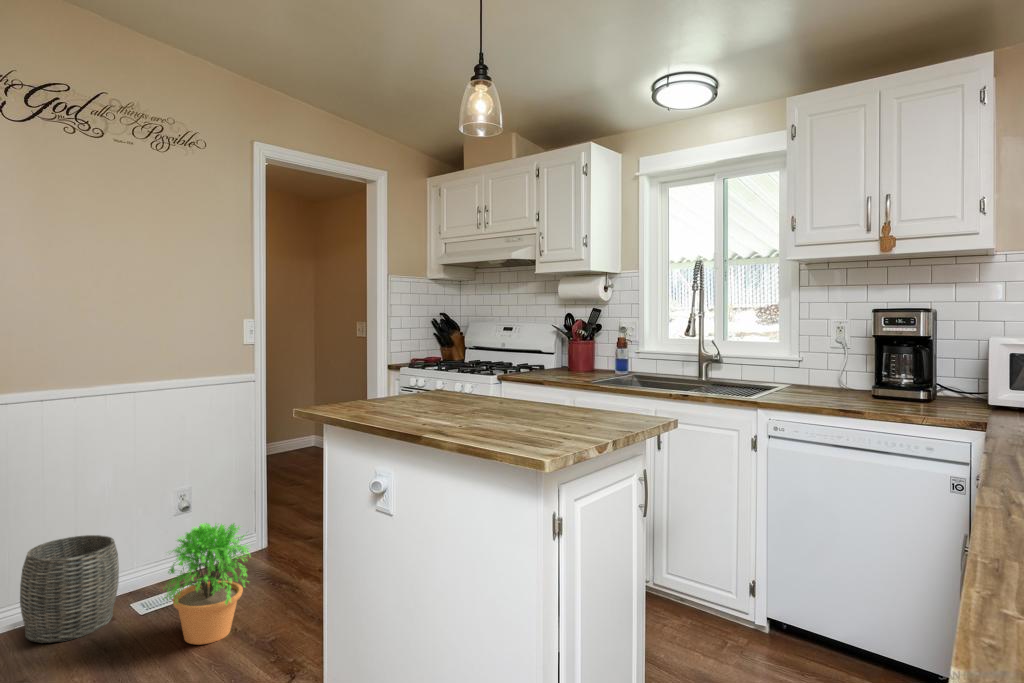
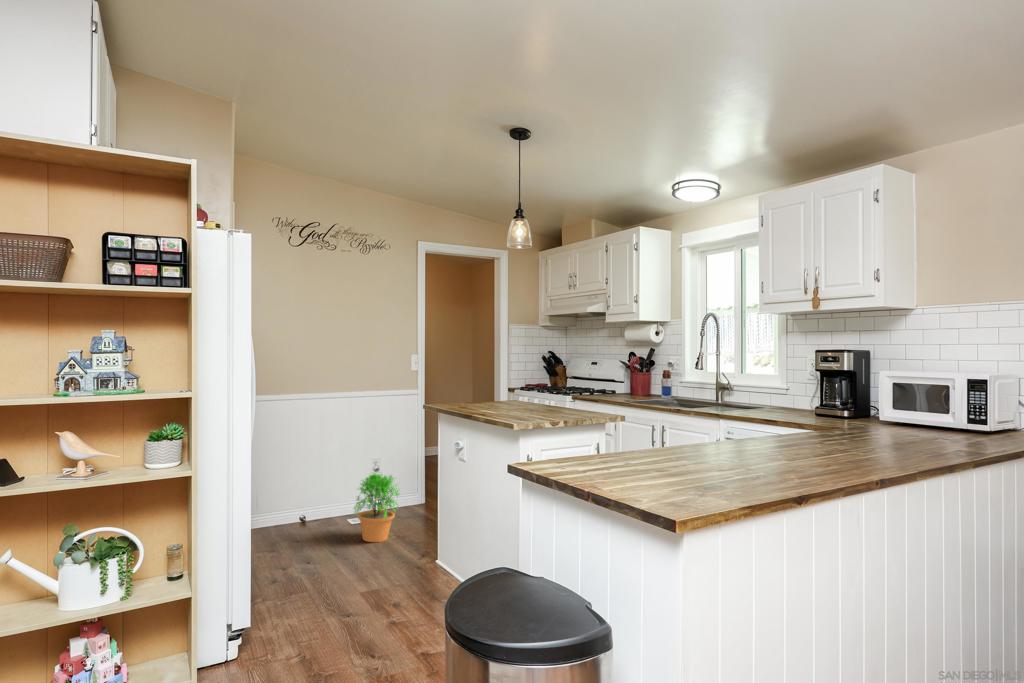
woven basket: present [20,535,119,643] -> none [286,478,333,532]

